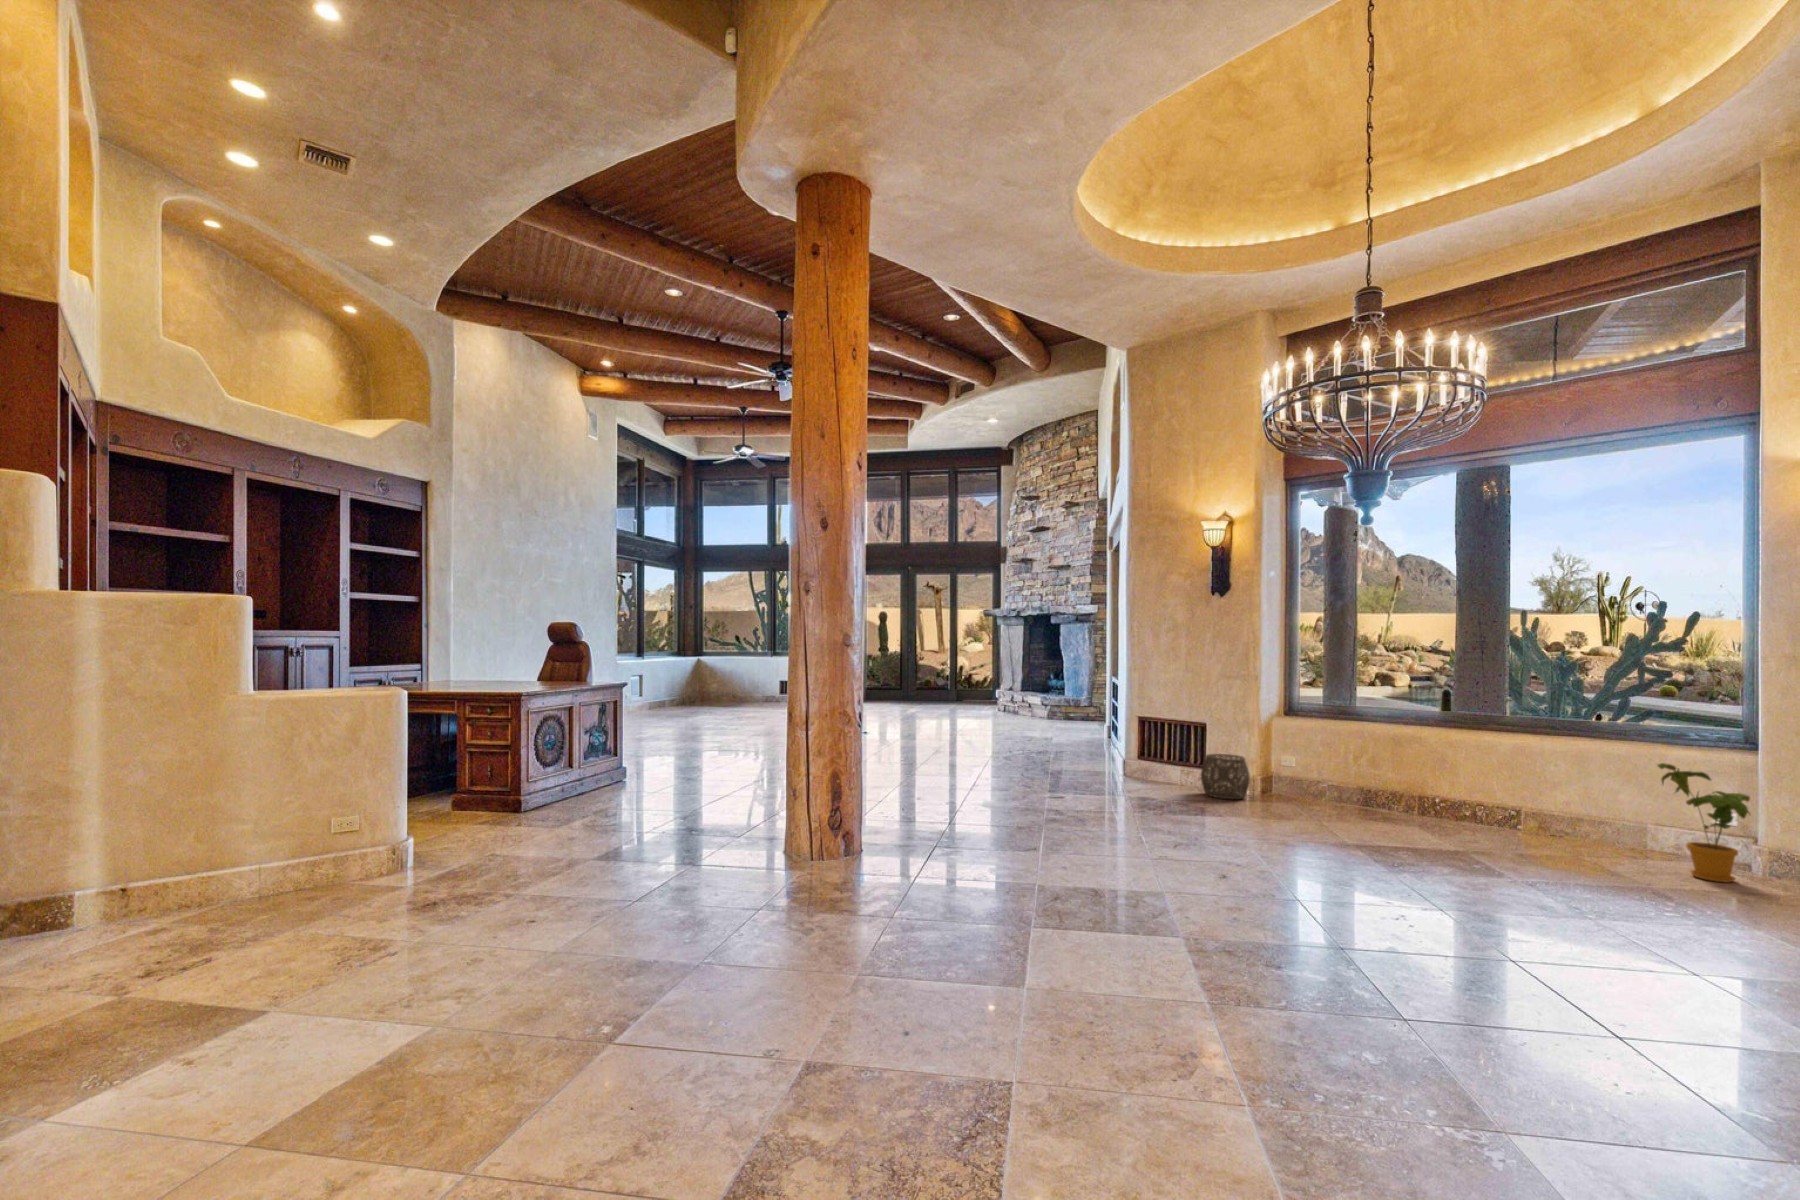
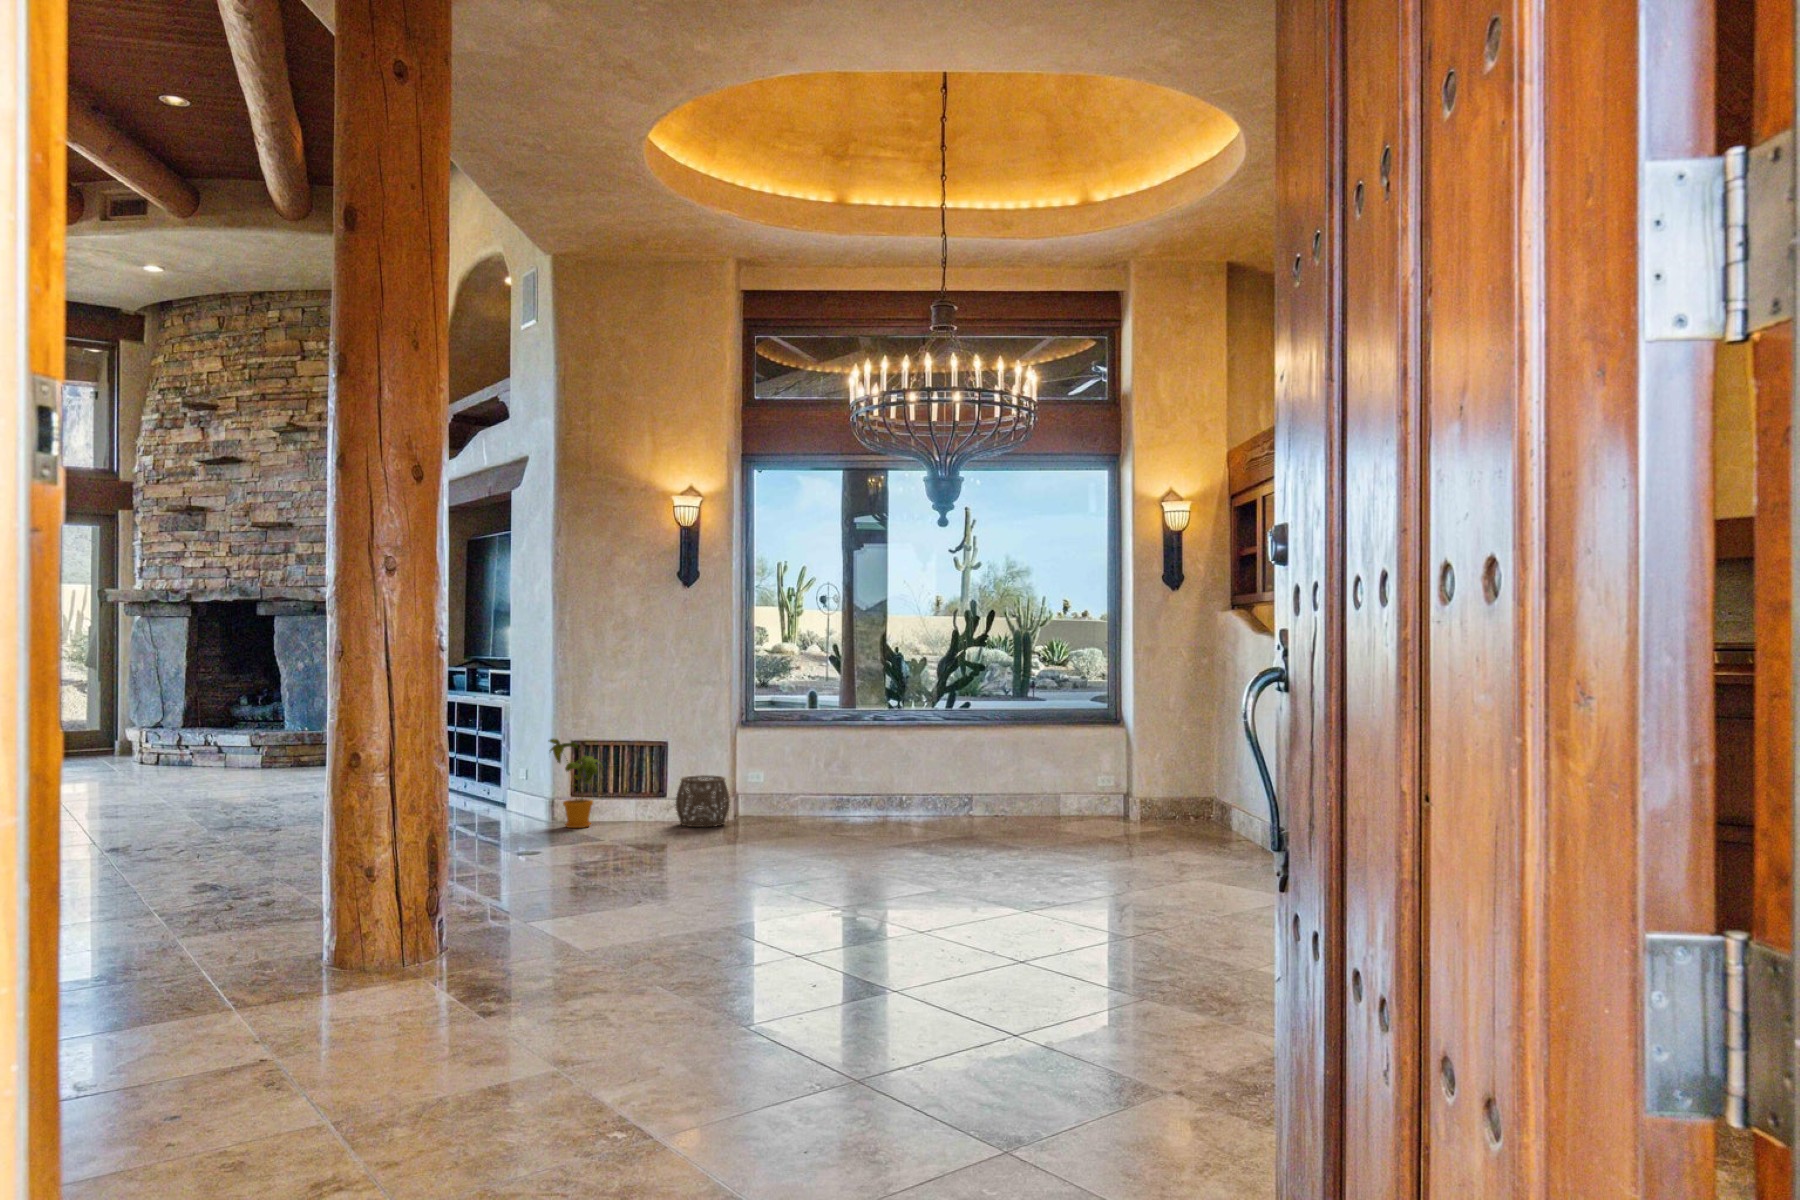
house plant: present [1658,763,1750,883] -> present [550,738,604,828]

